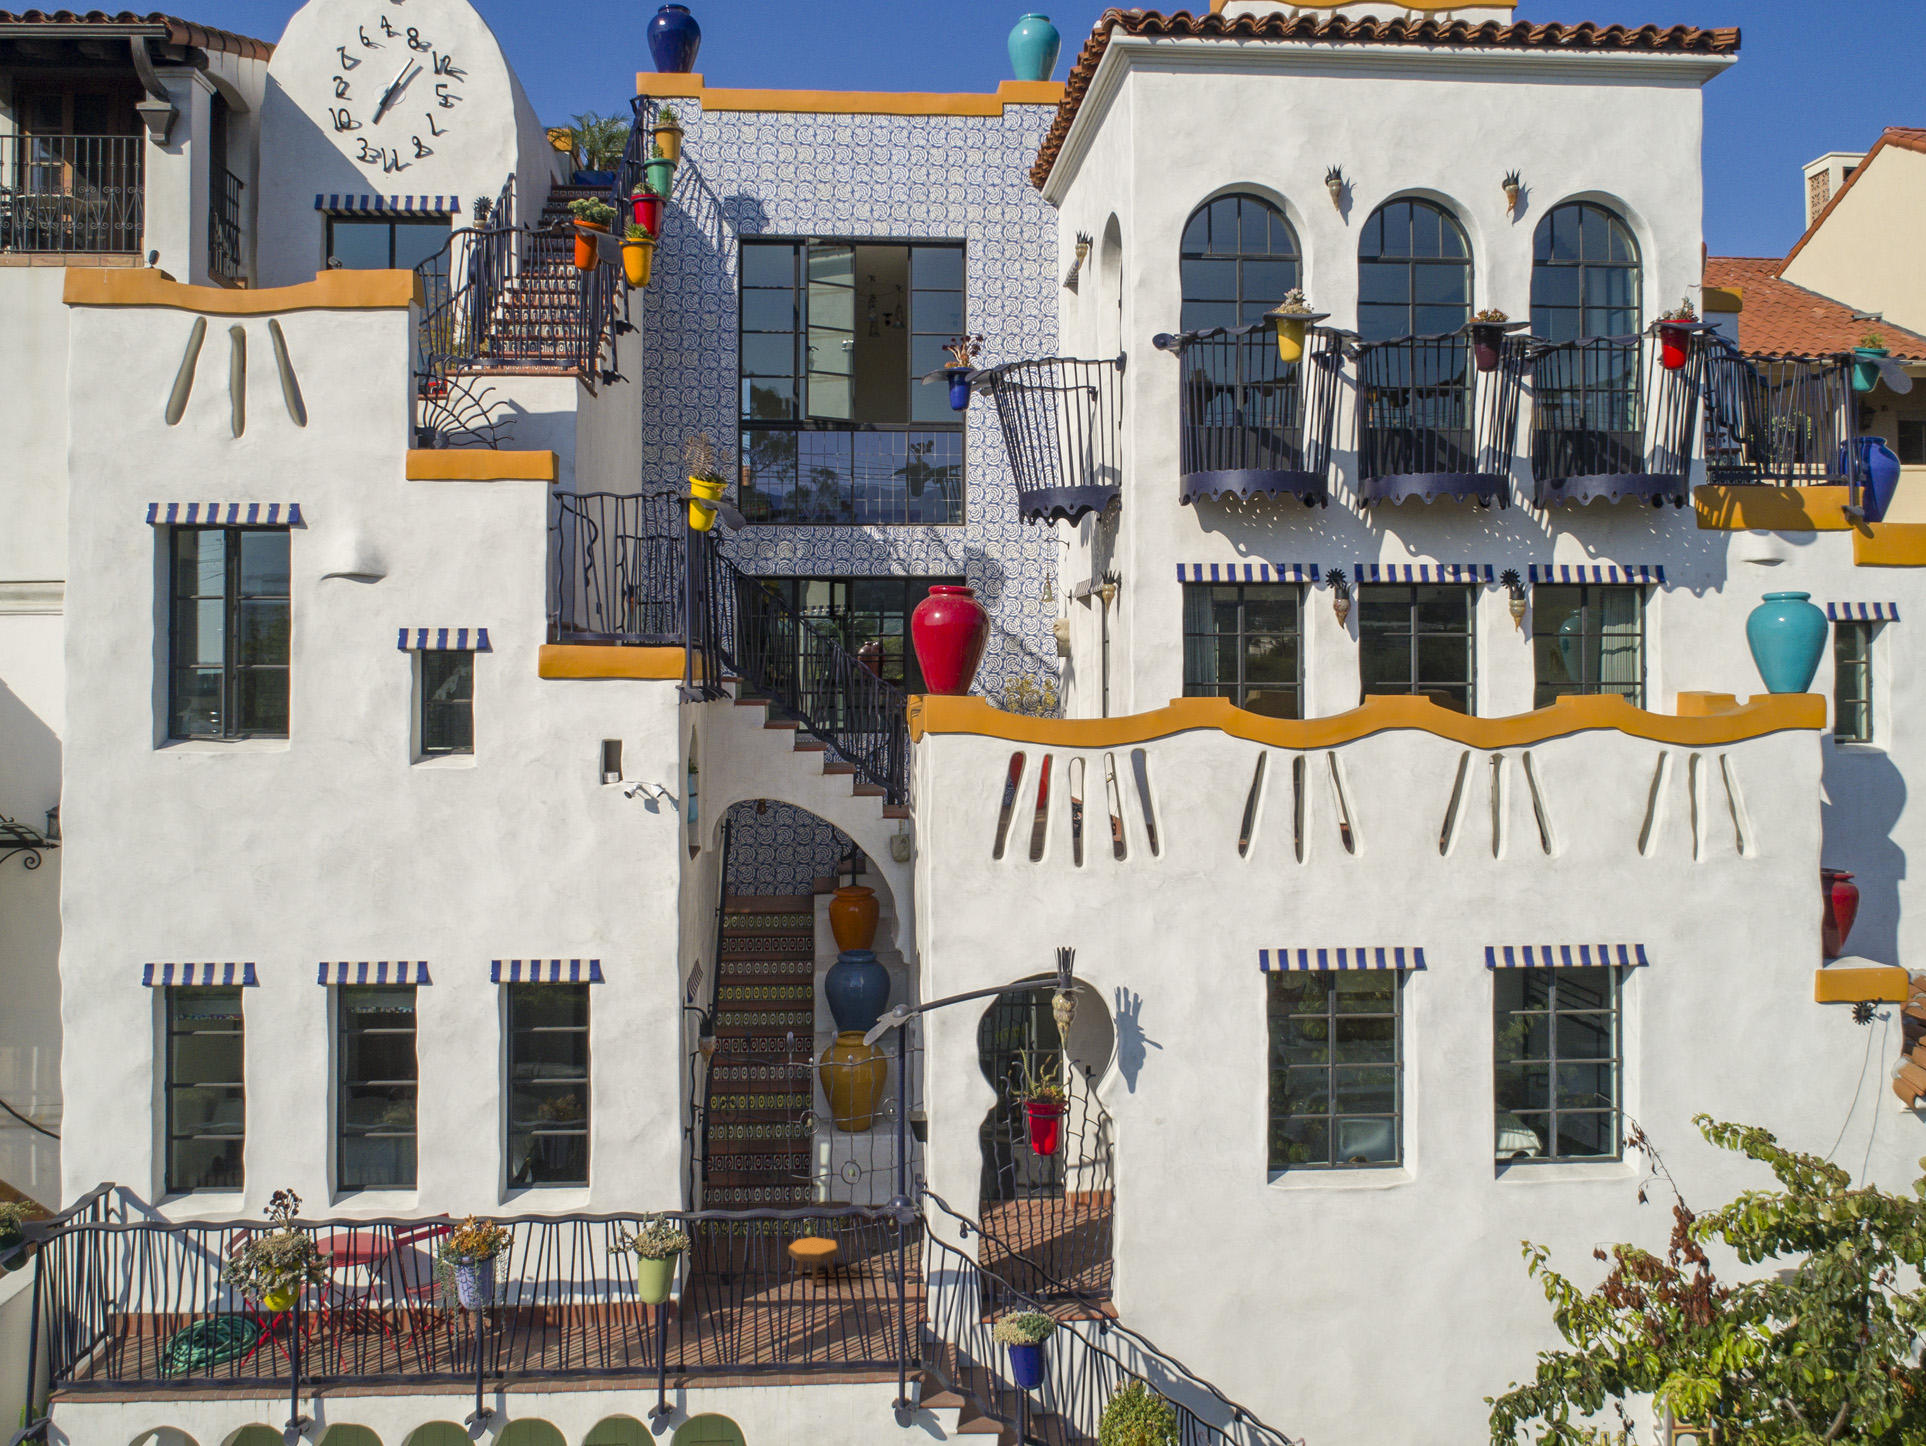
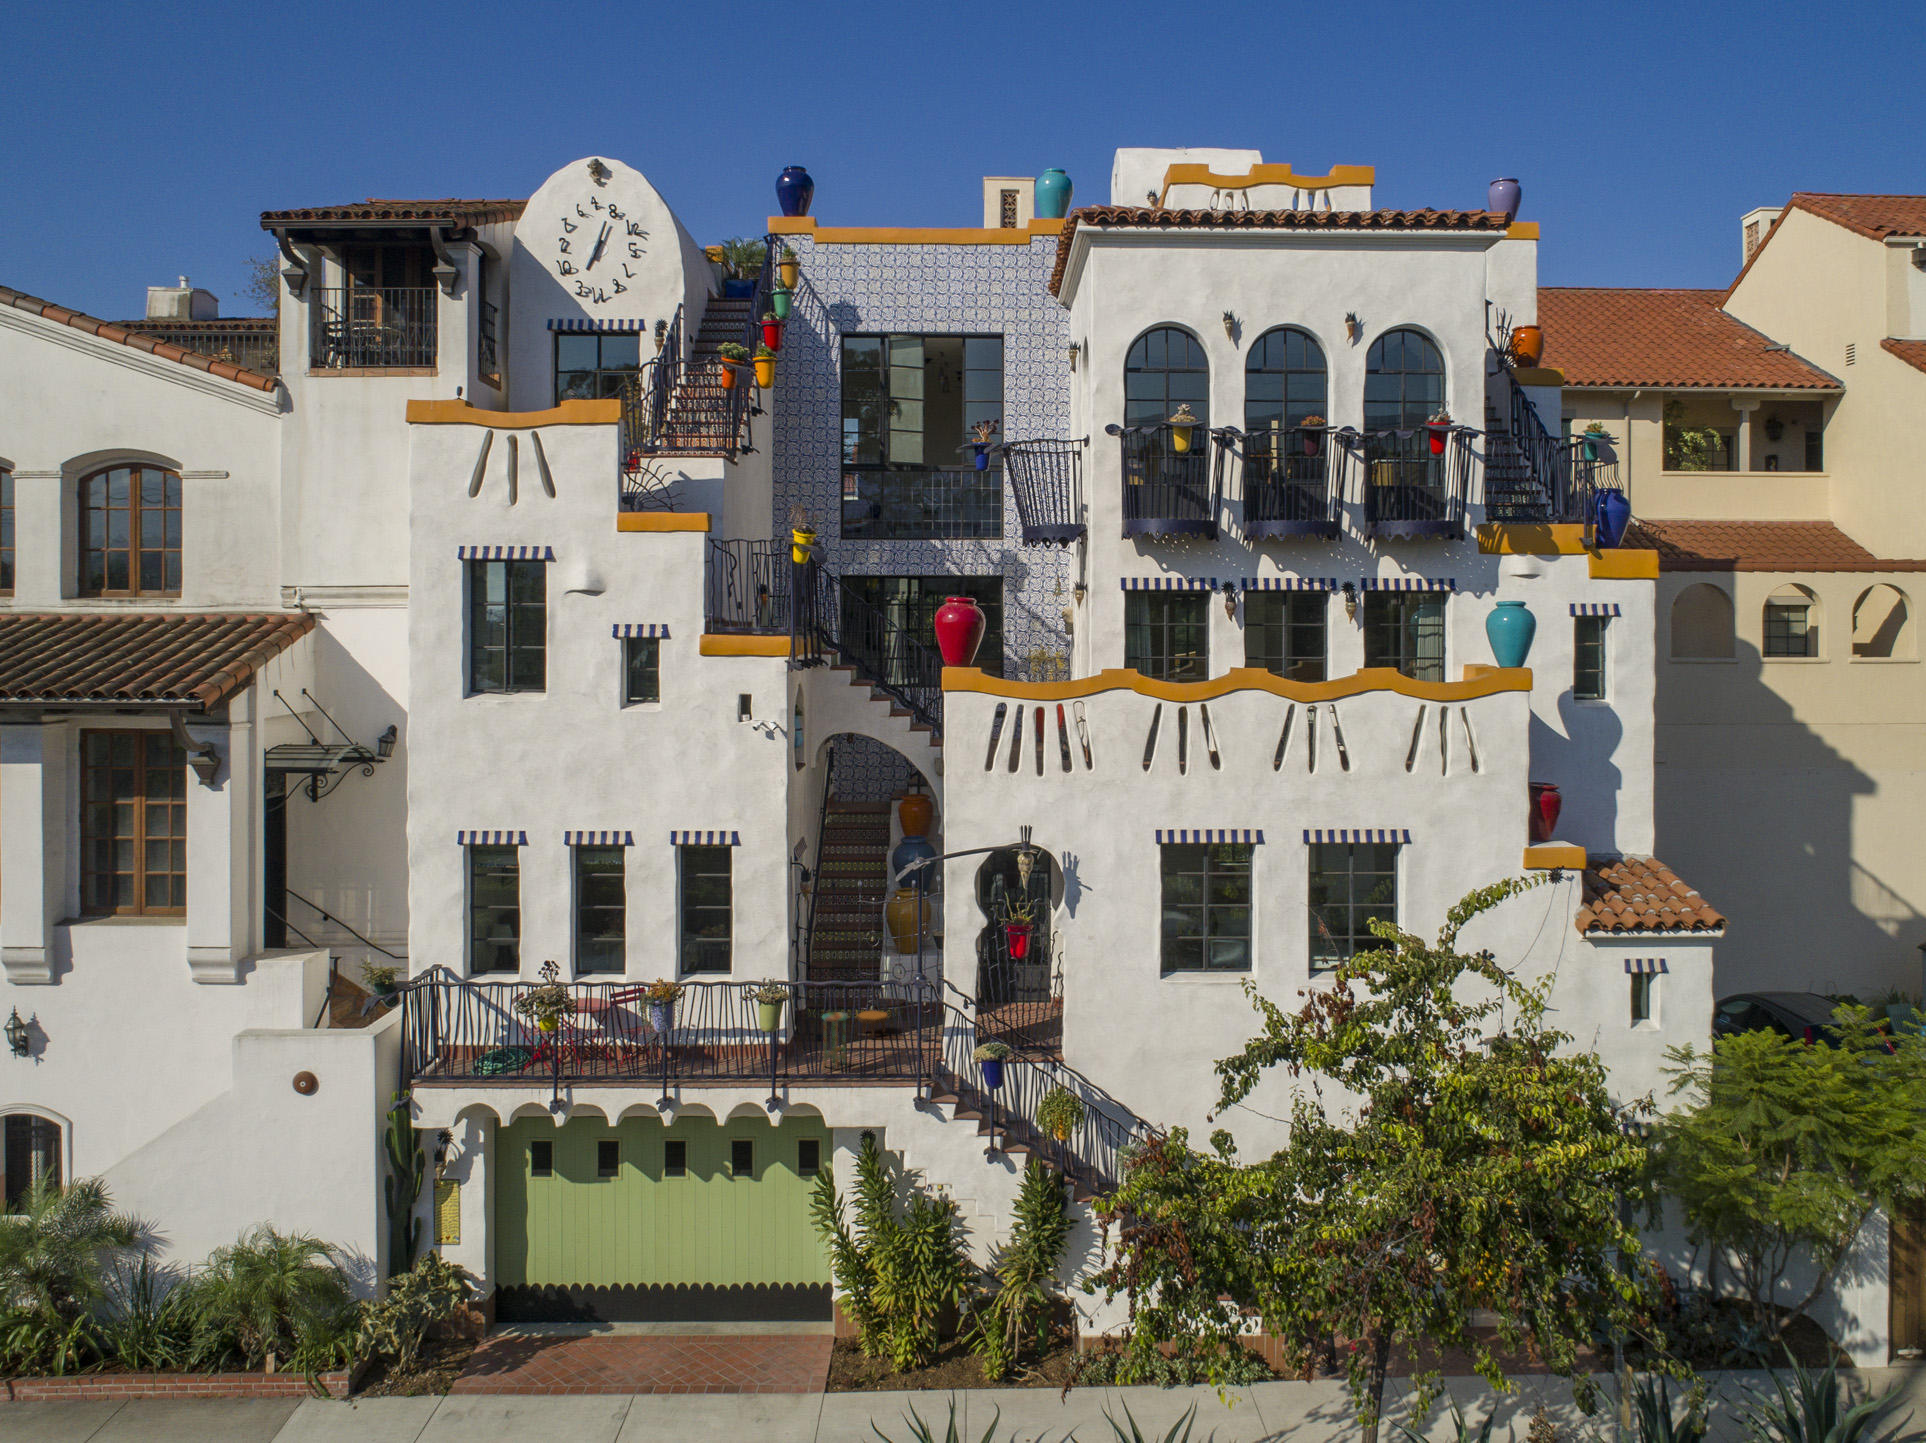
side table: none [736,1250,779,1347] -> present [822,1012,848,1068]

